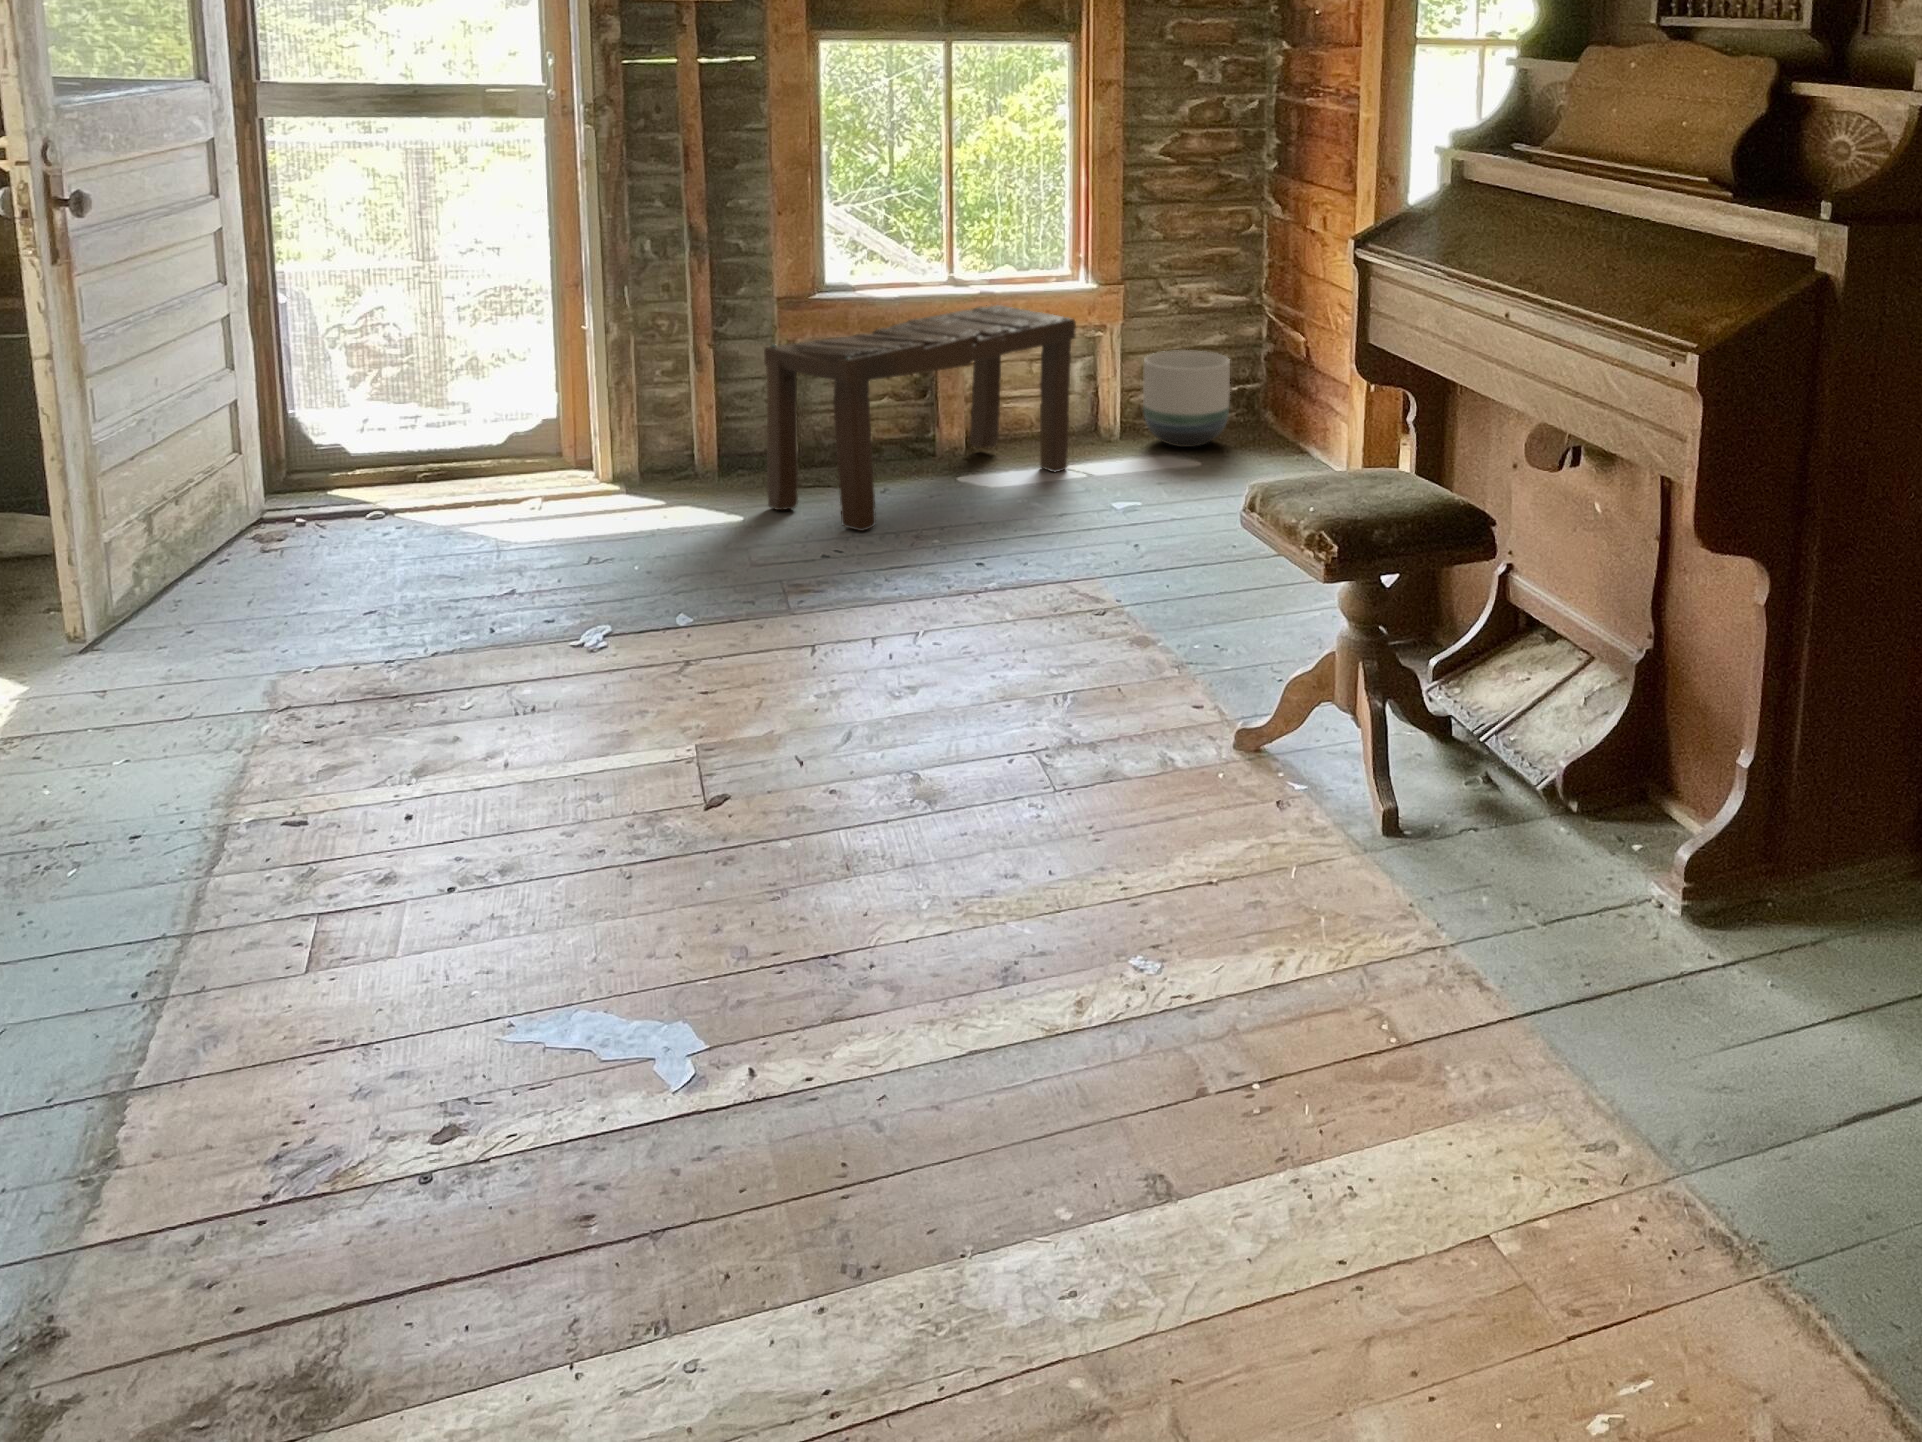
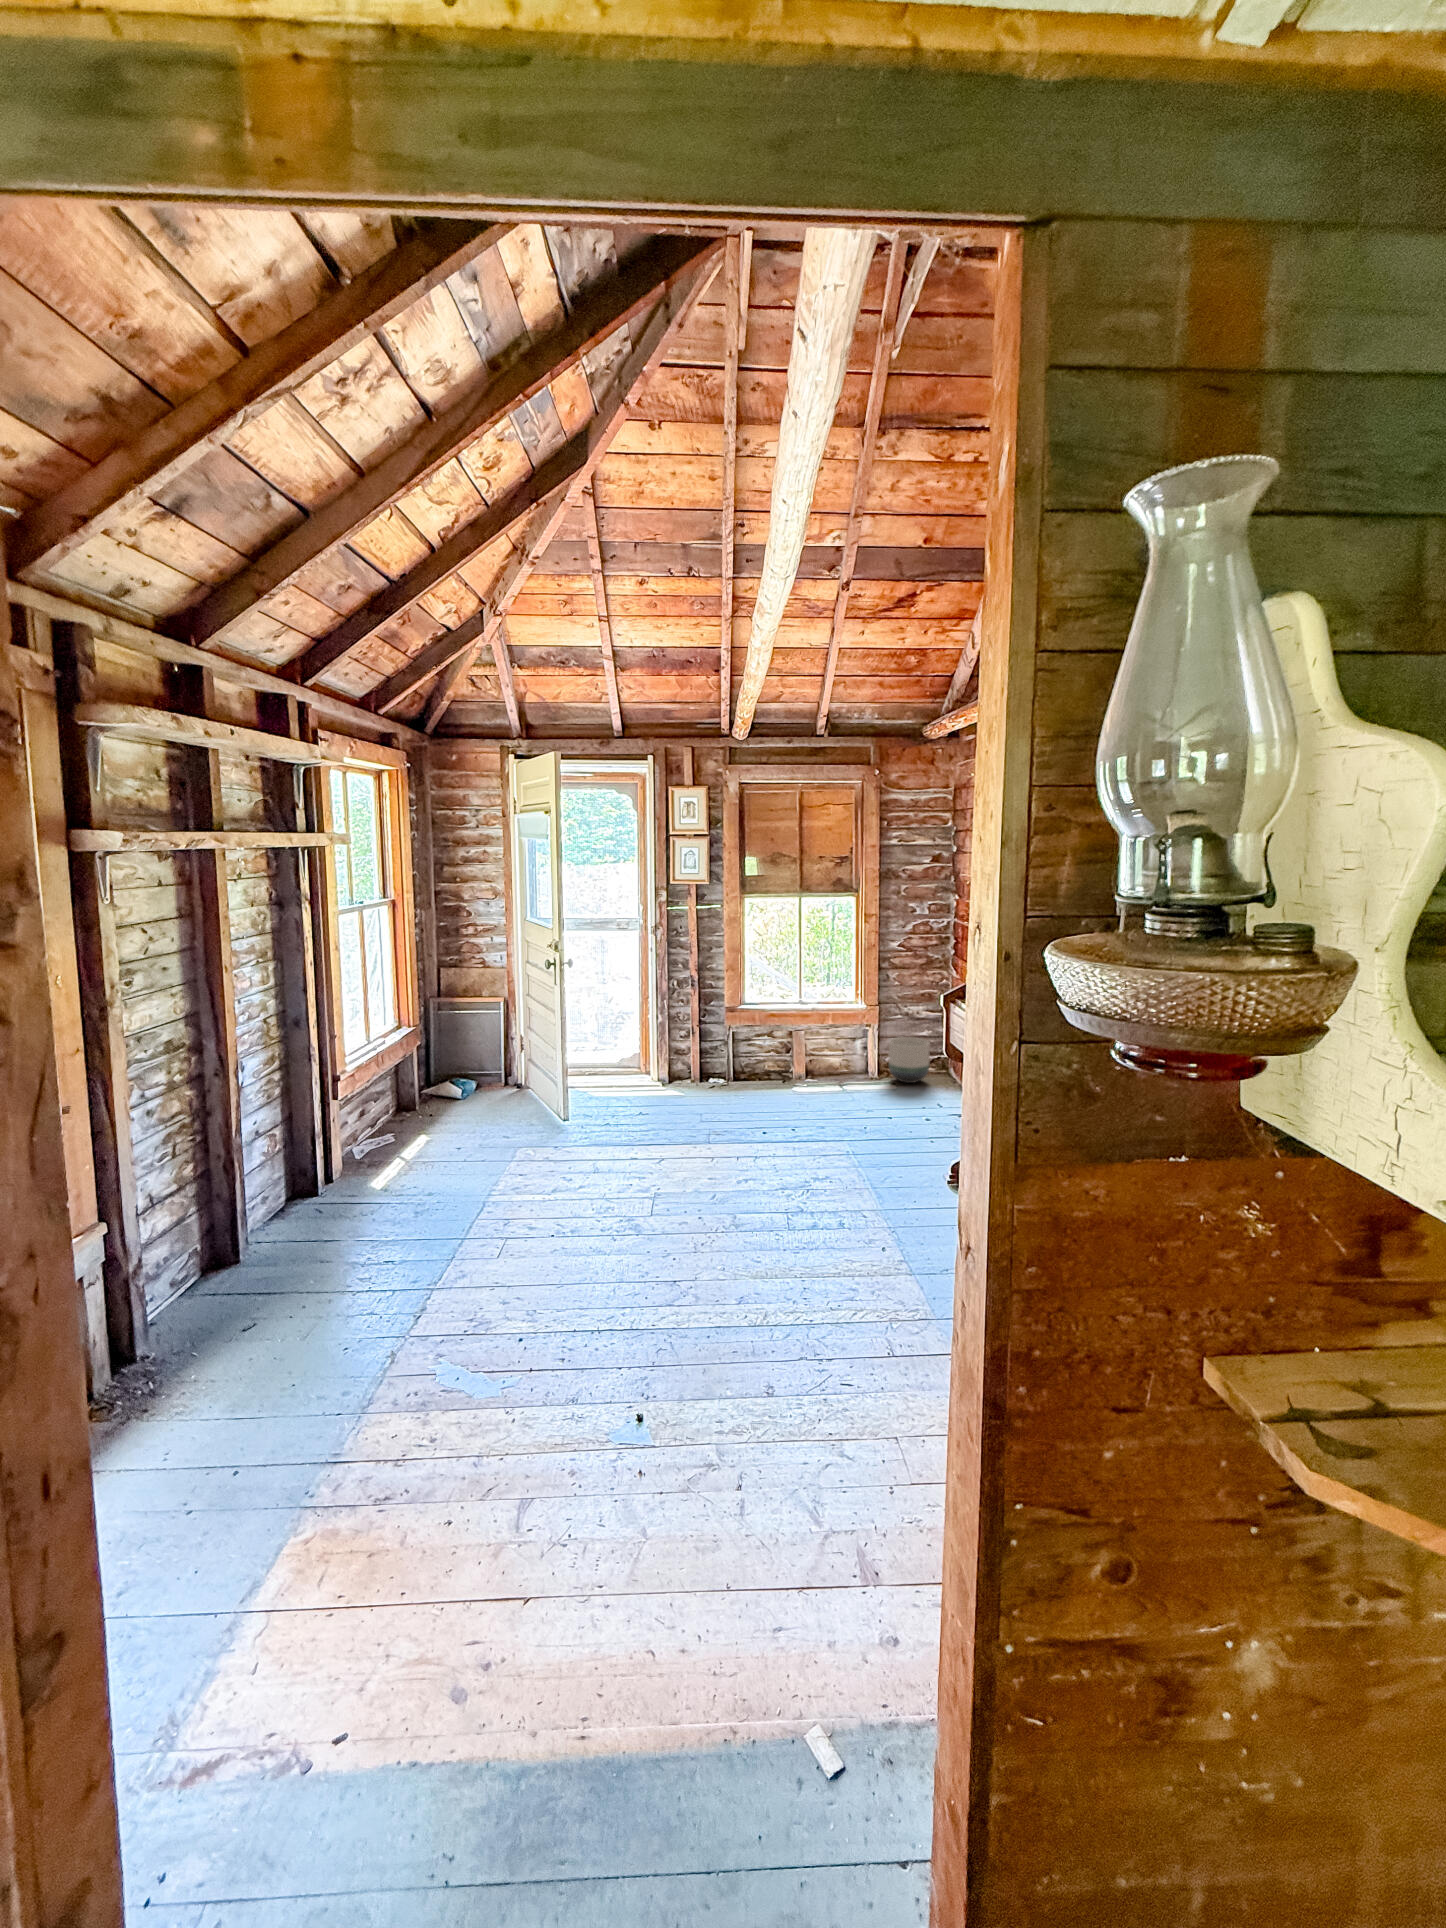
bench: present [764,304,1076,531] -> none [716,1013,853,1111]

